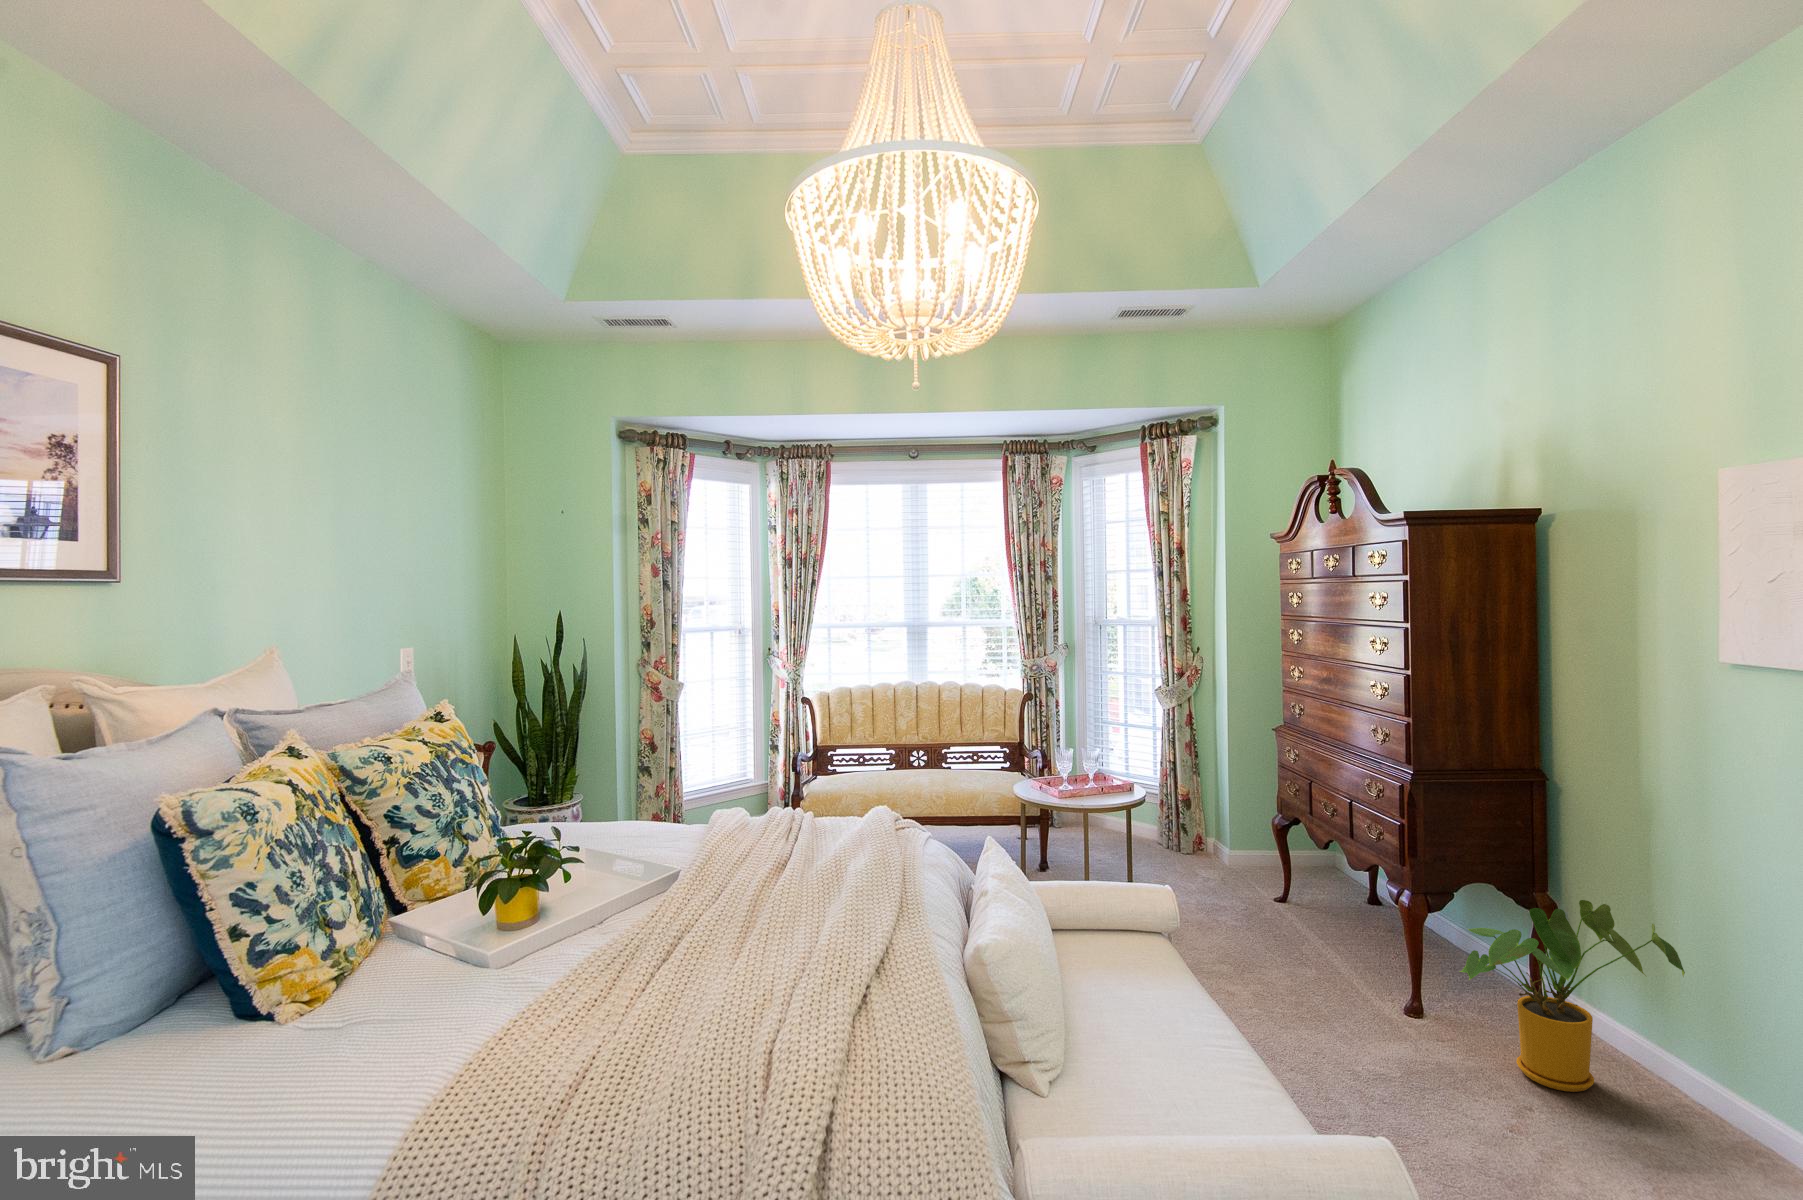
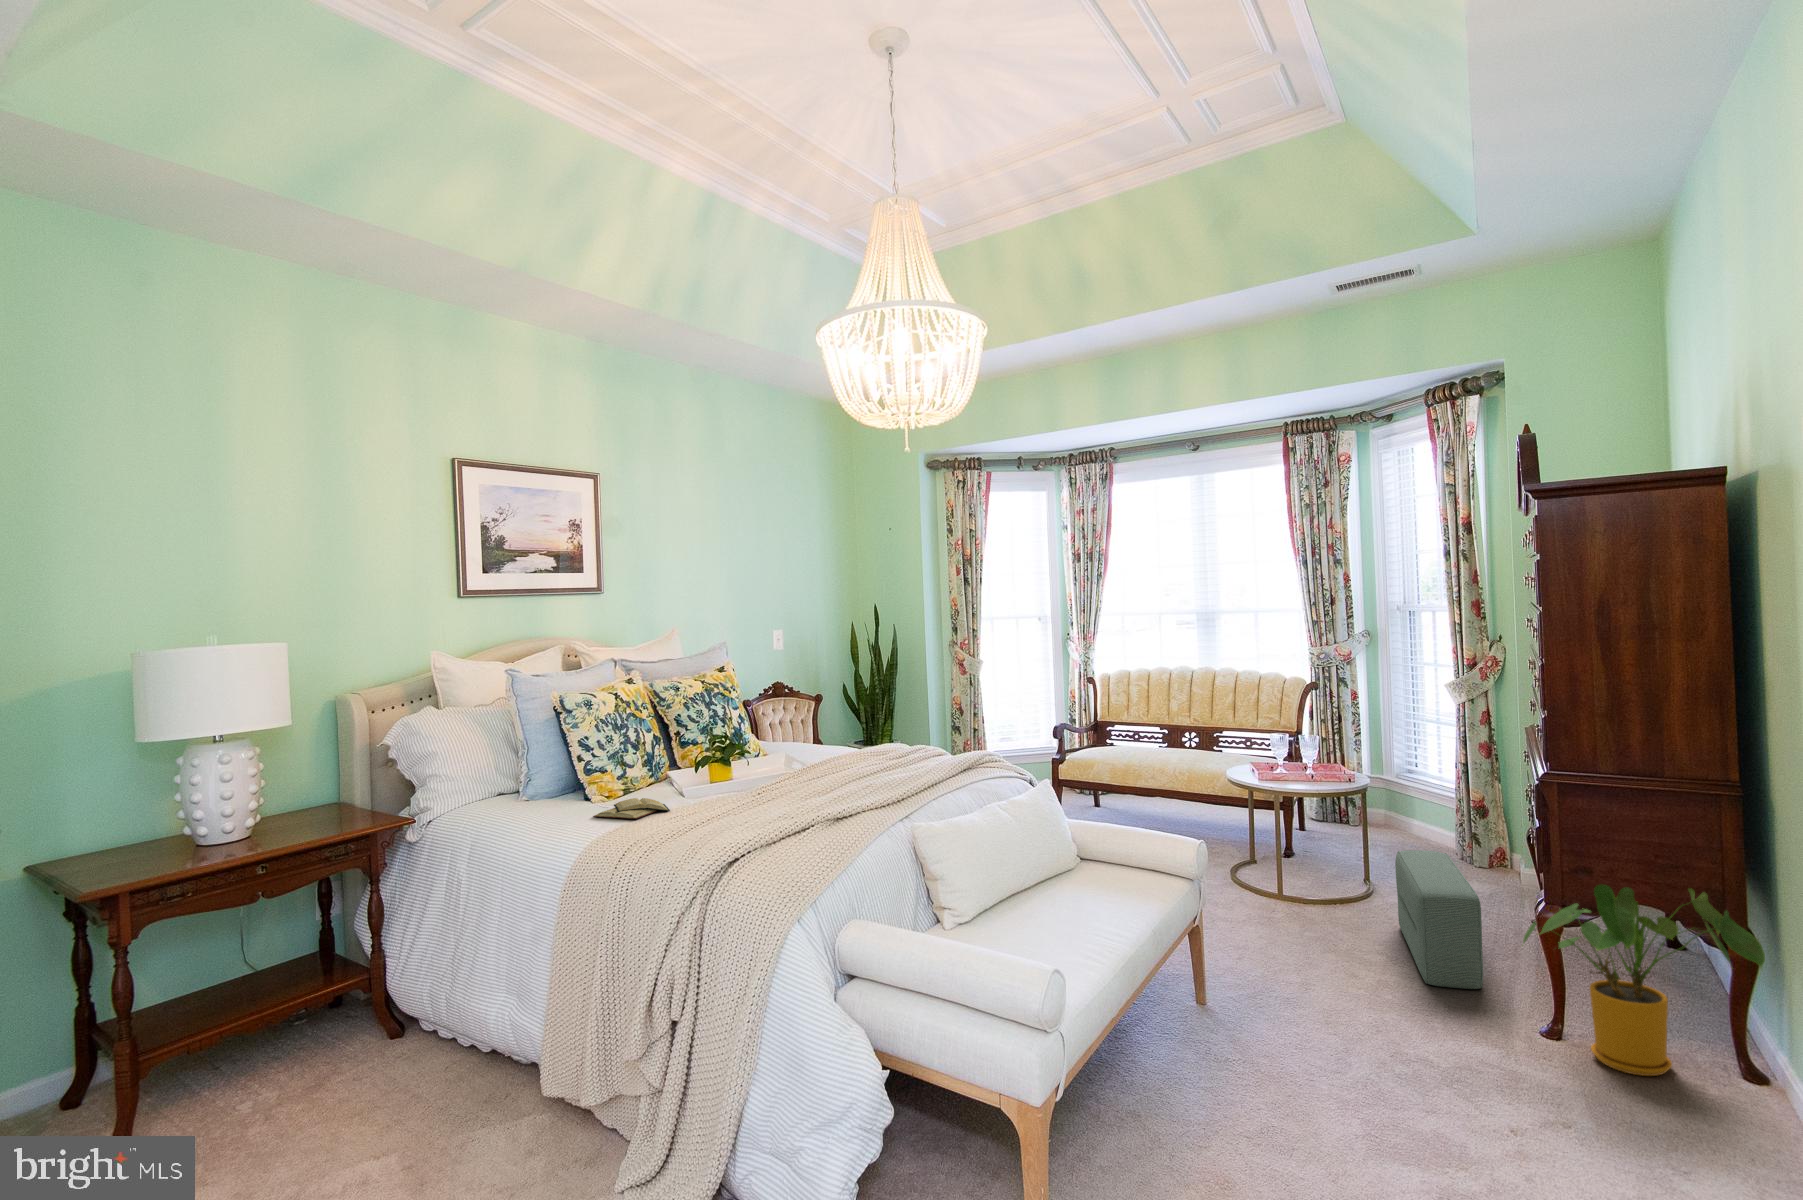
pouf: none [1219,870,1364,1018] -> present [1395,850,1483,989]
diary: none [299,987,464,1057] -> present [593,798,670,819]

